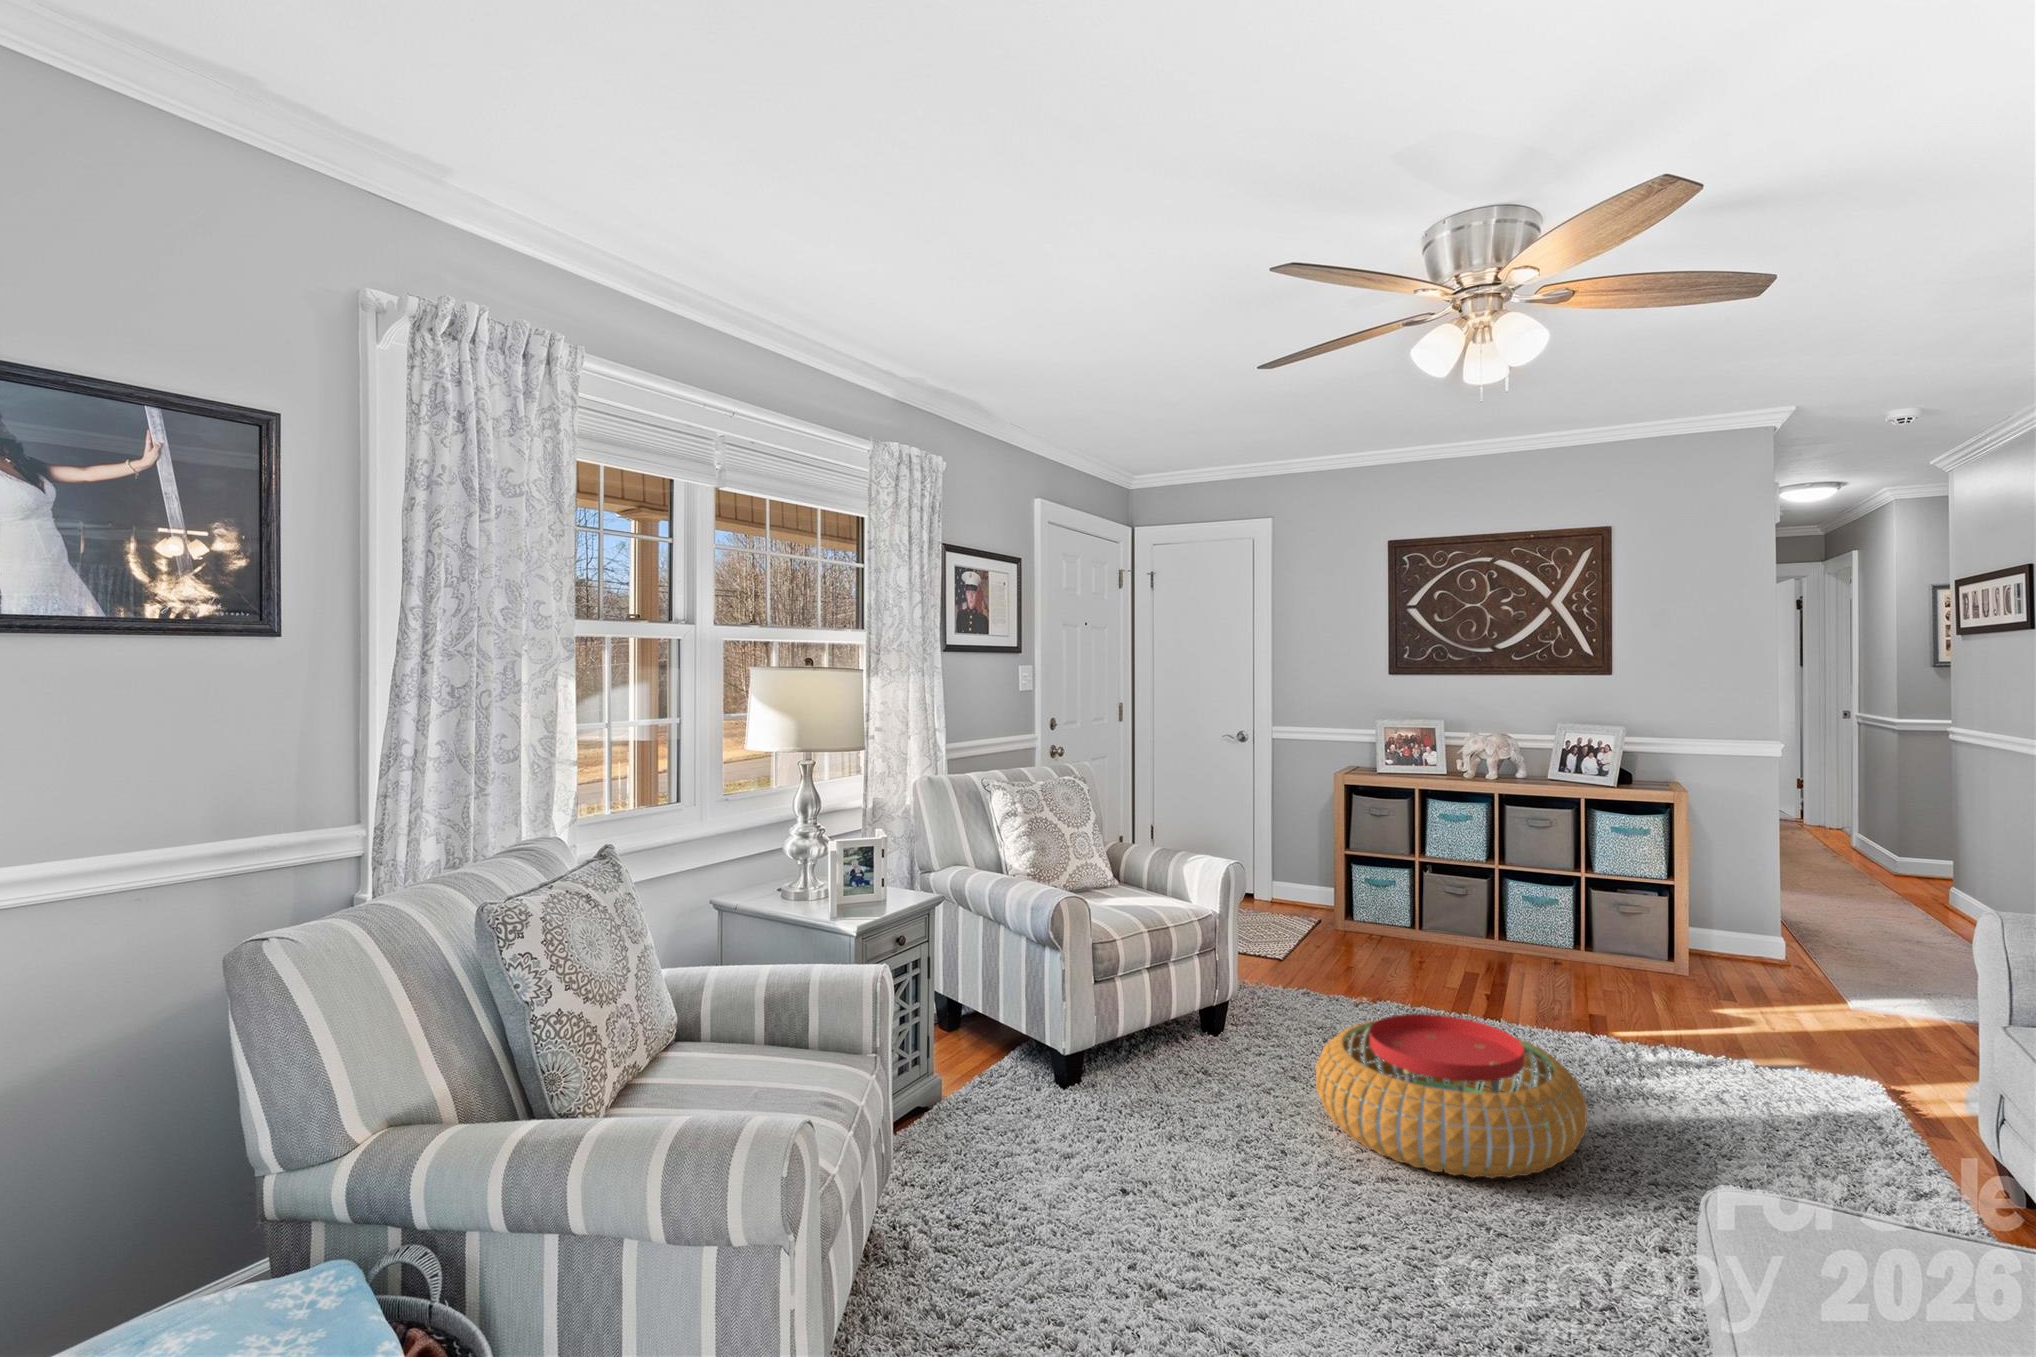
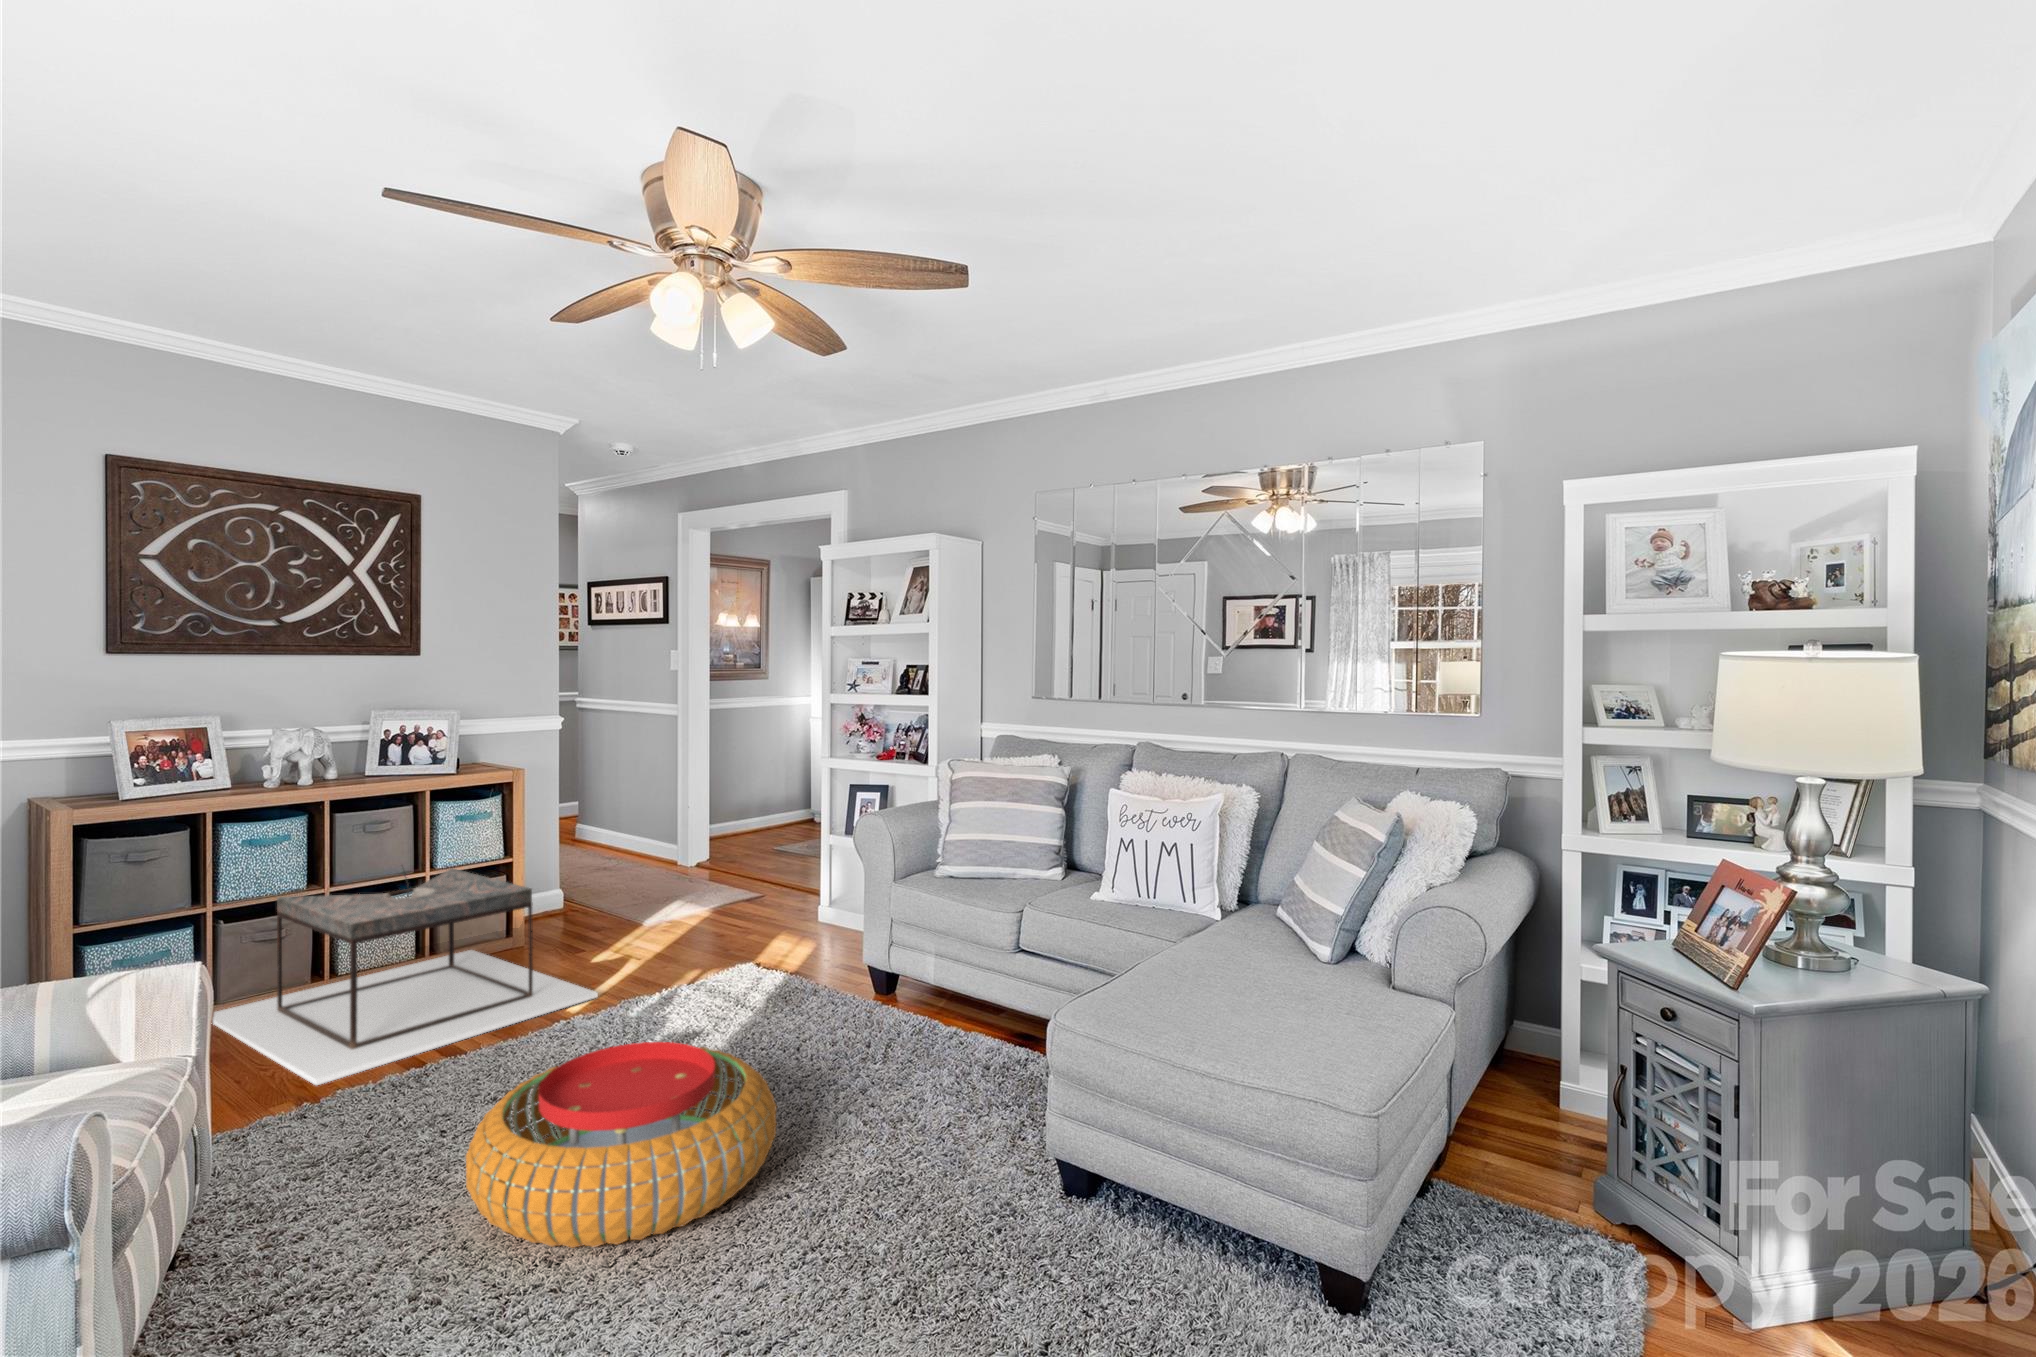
coffee table: none [1395,852,1663,1026] -> present [213,869,598,1085]

